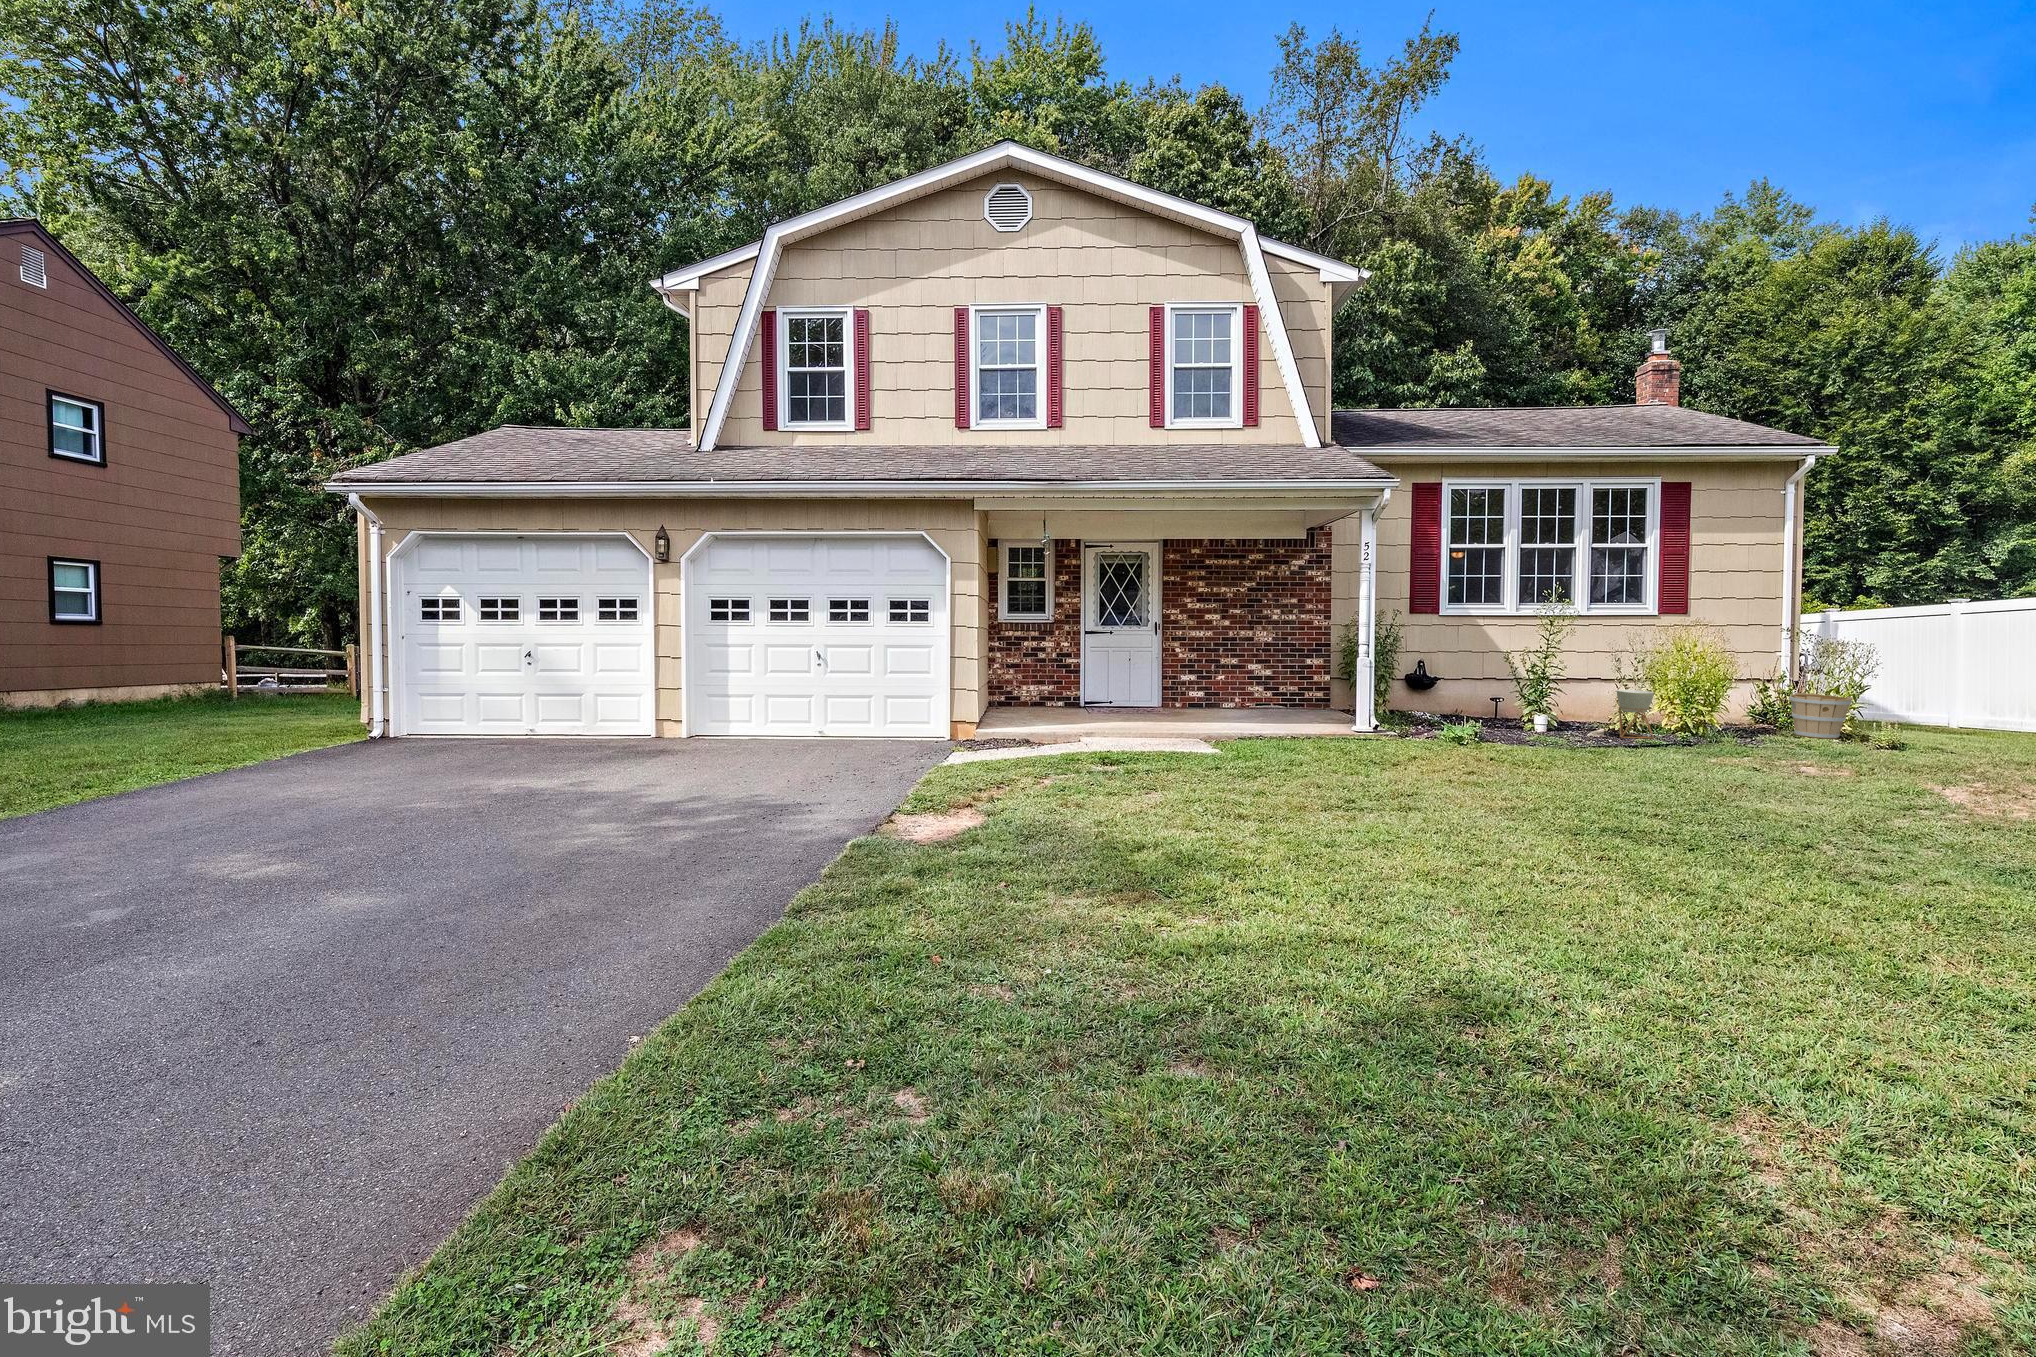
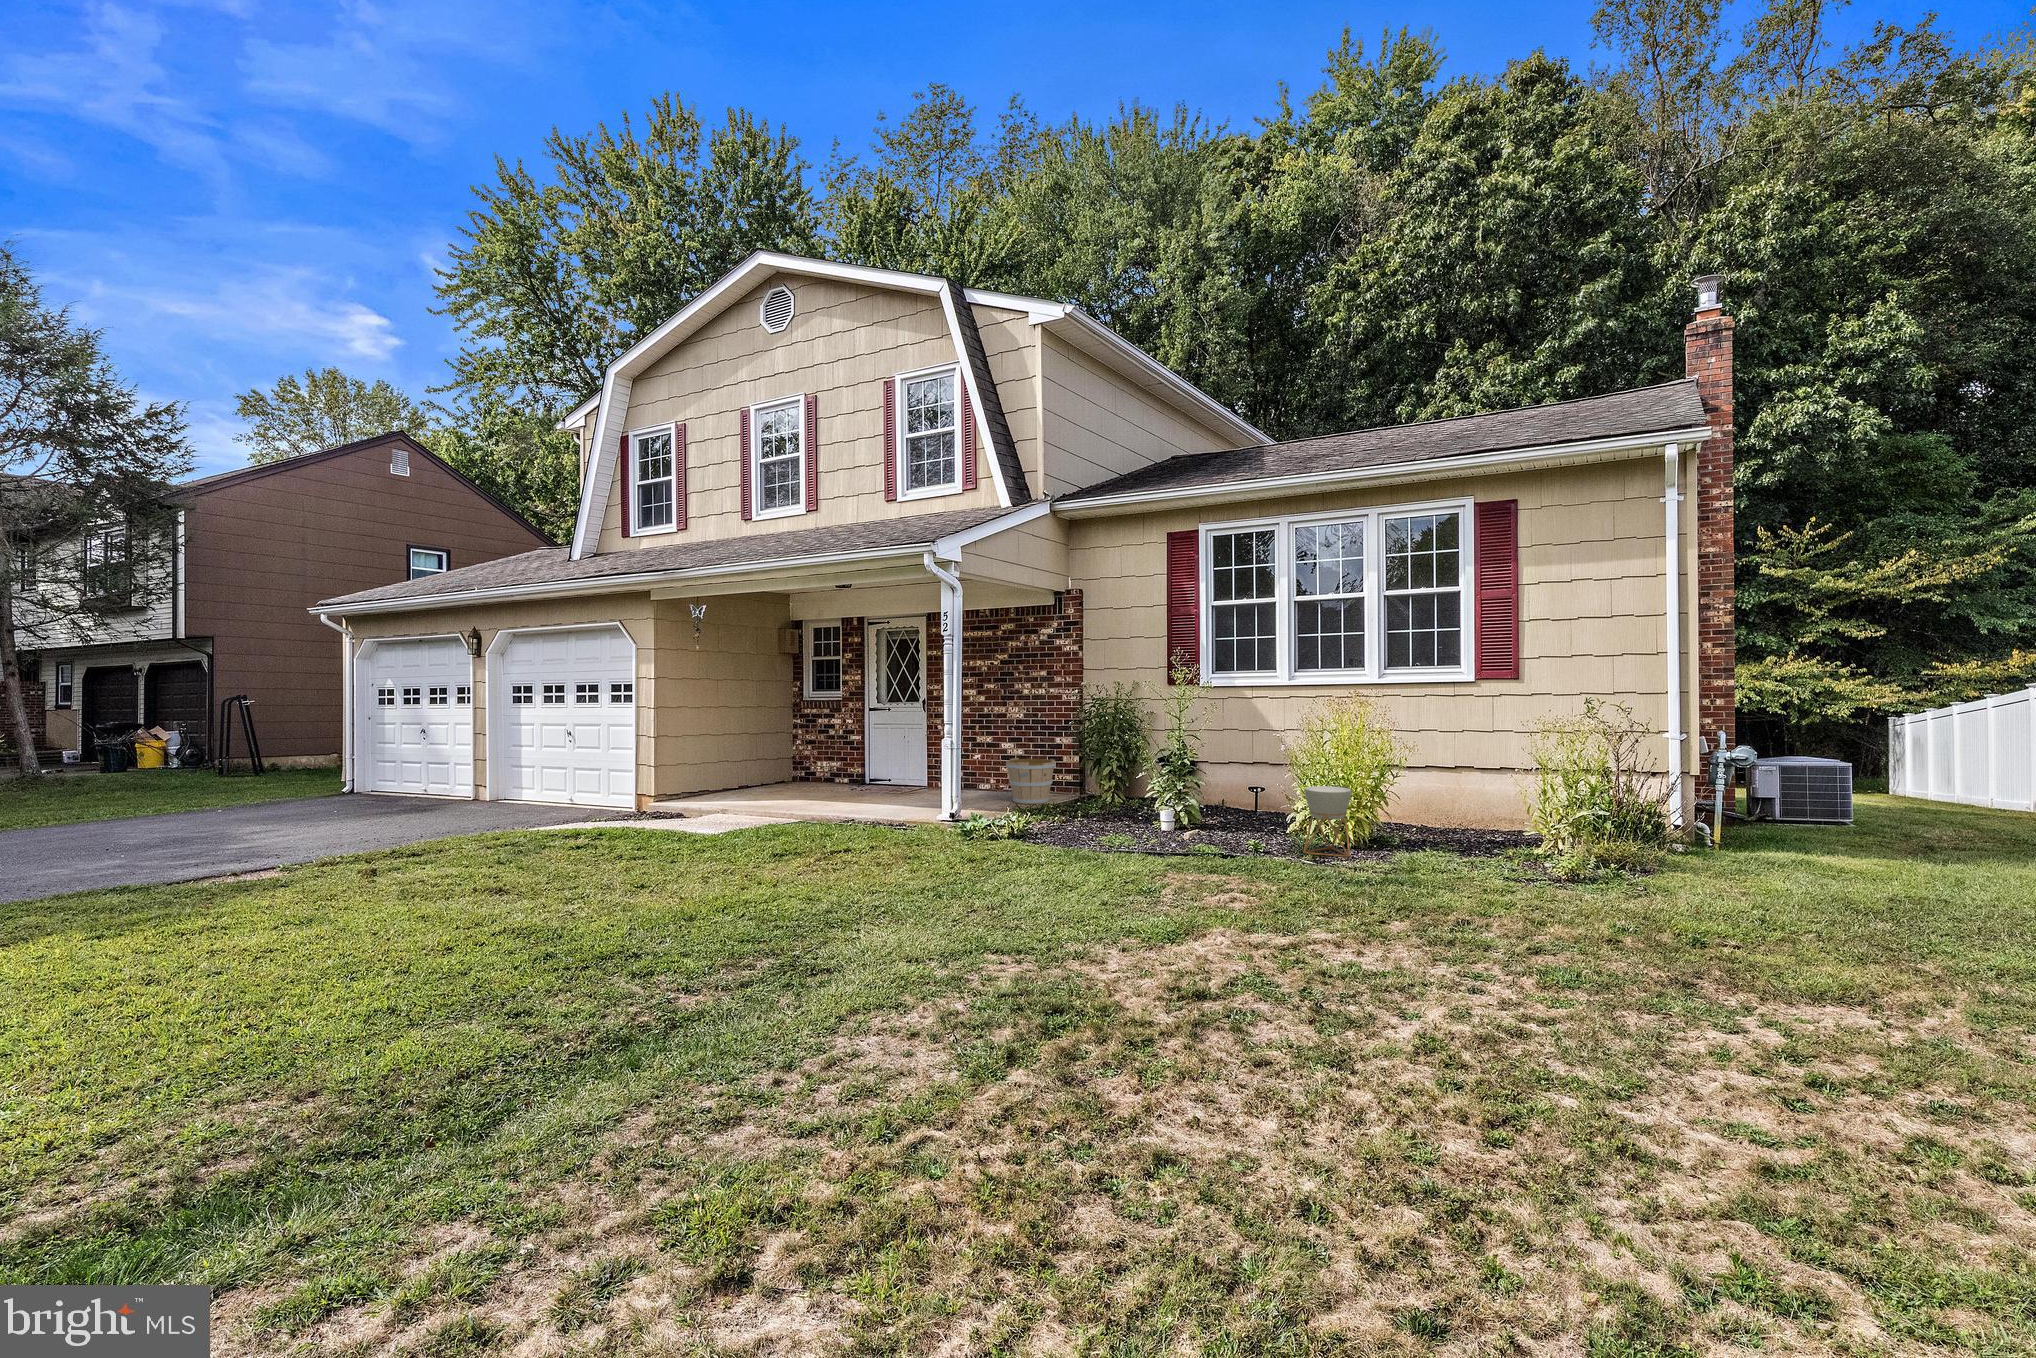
wooden bucket: present [1789,693,1852,739] -> present [1006,758,1056,804]

